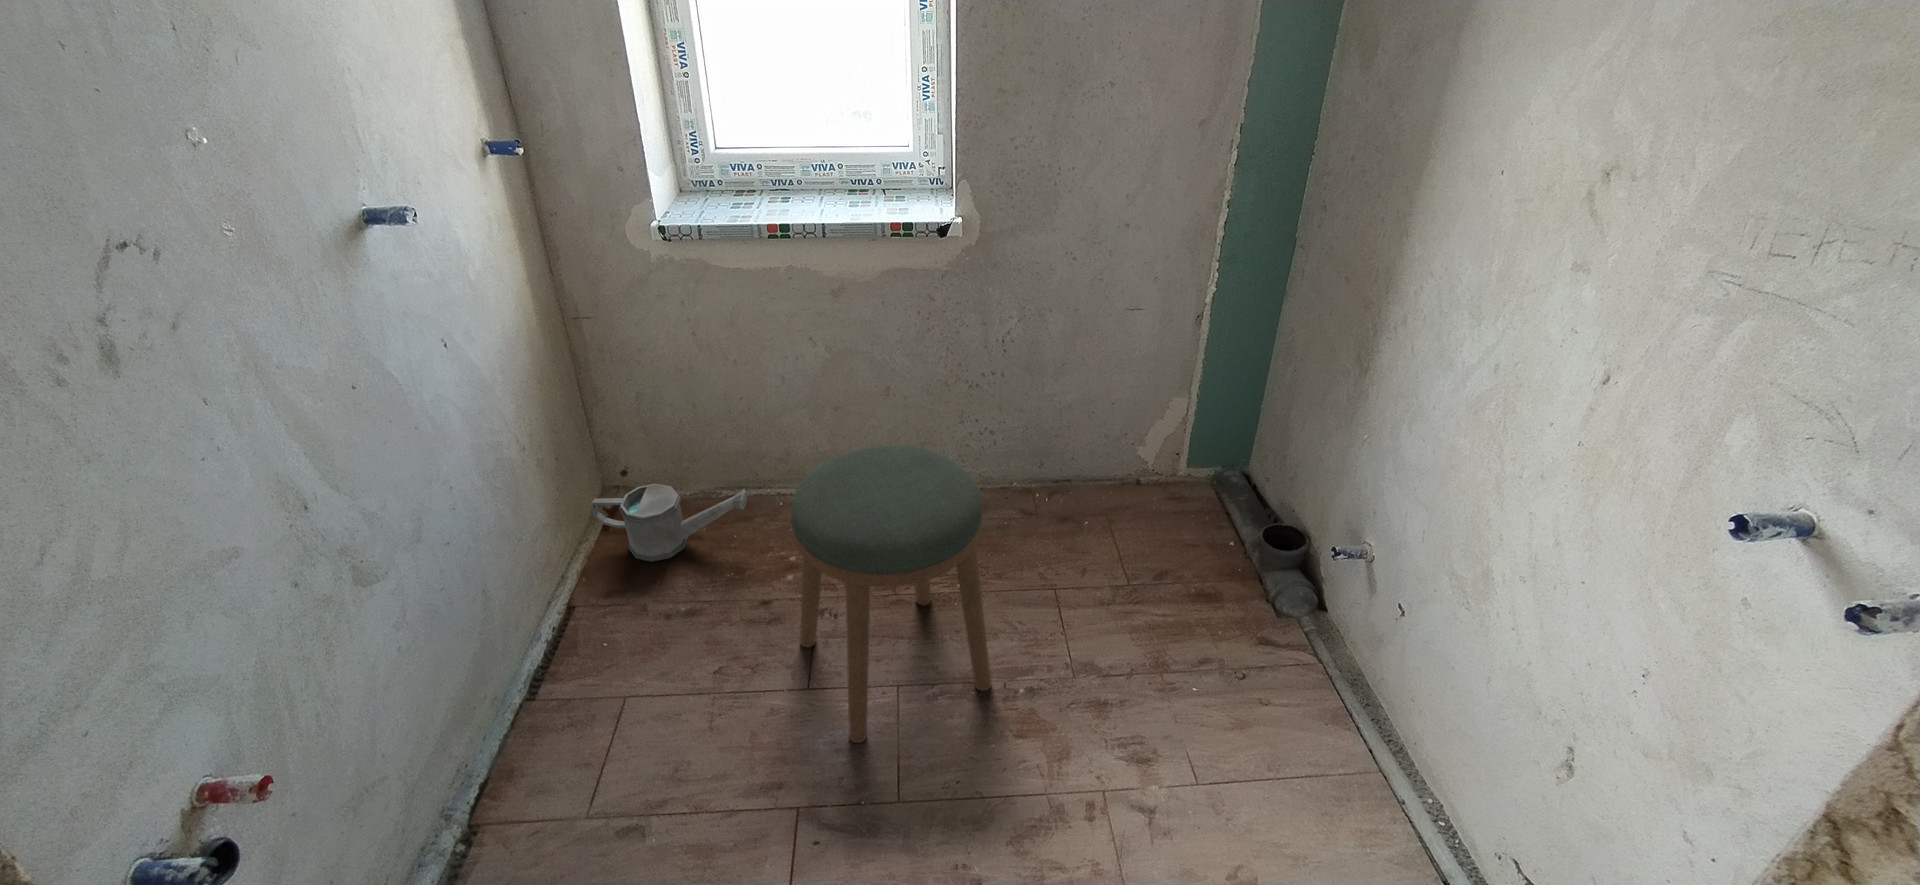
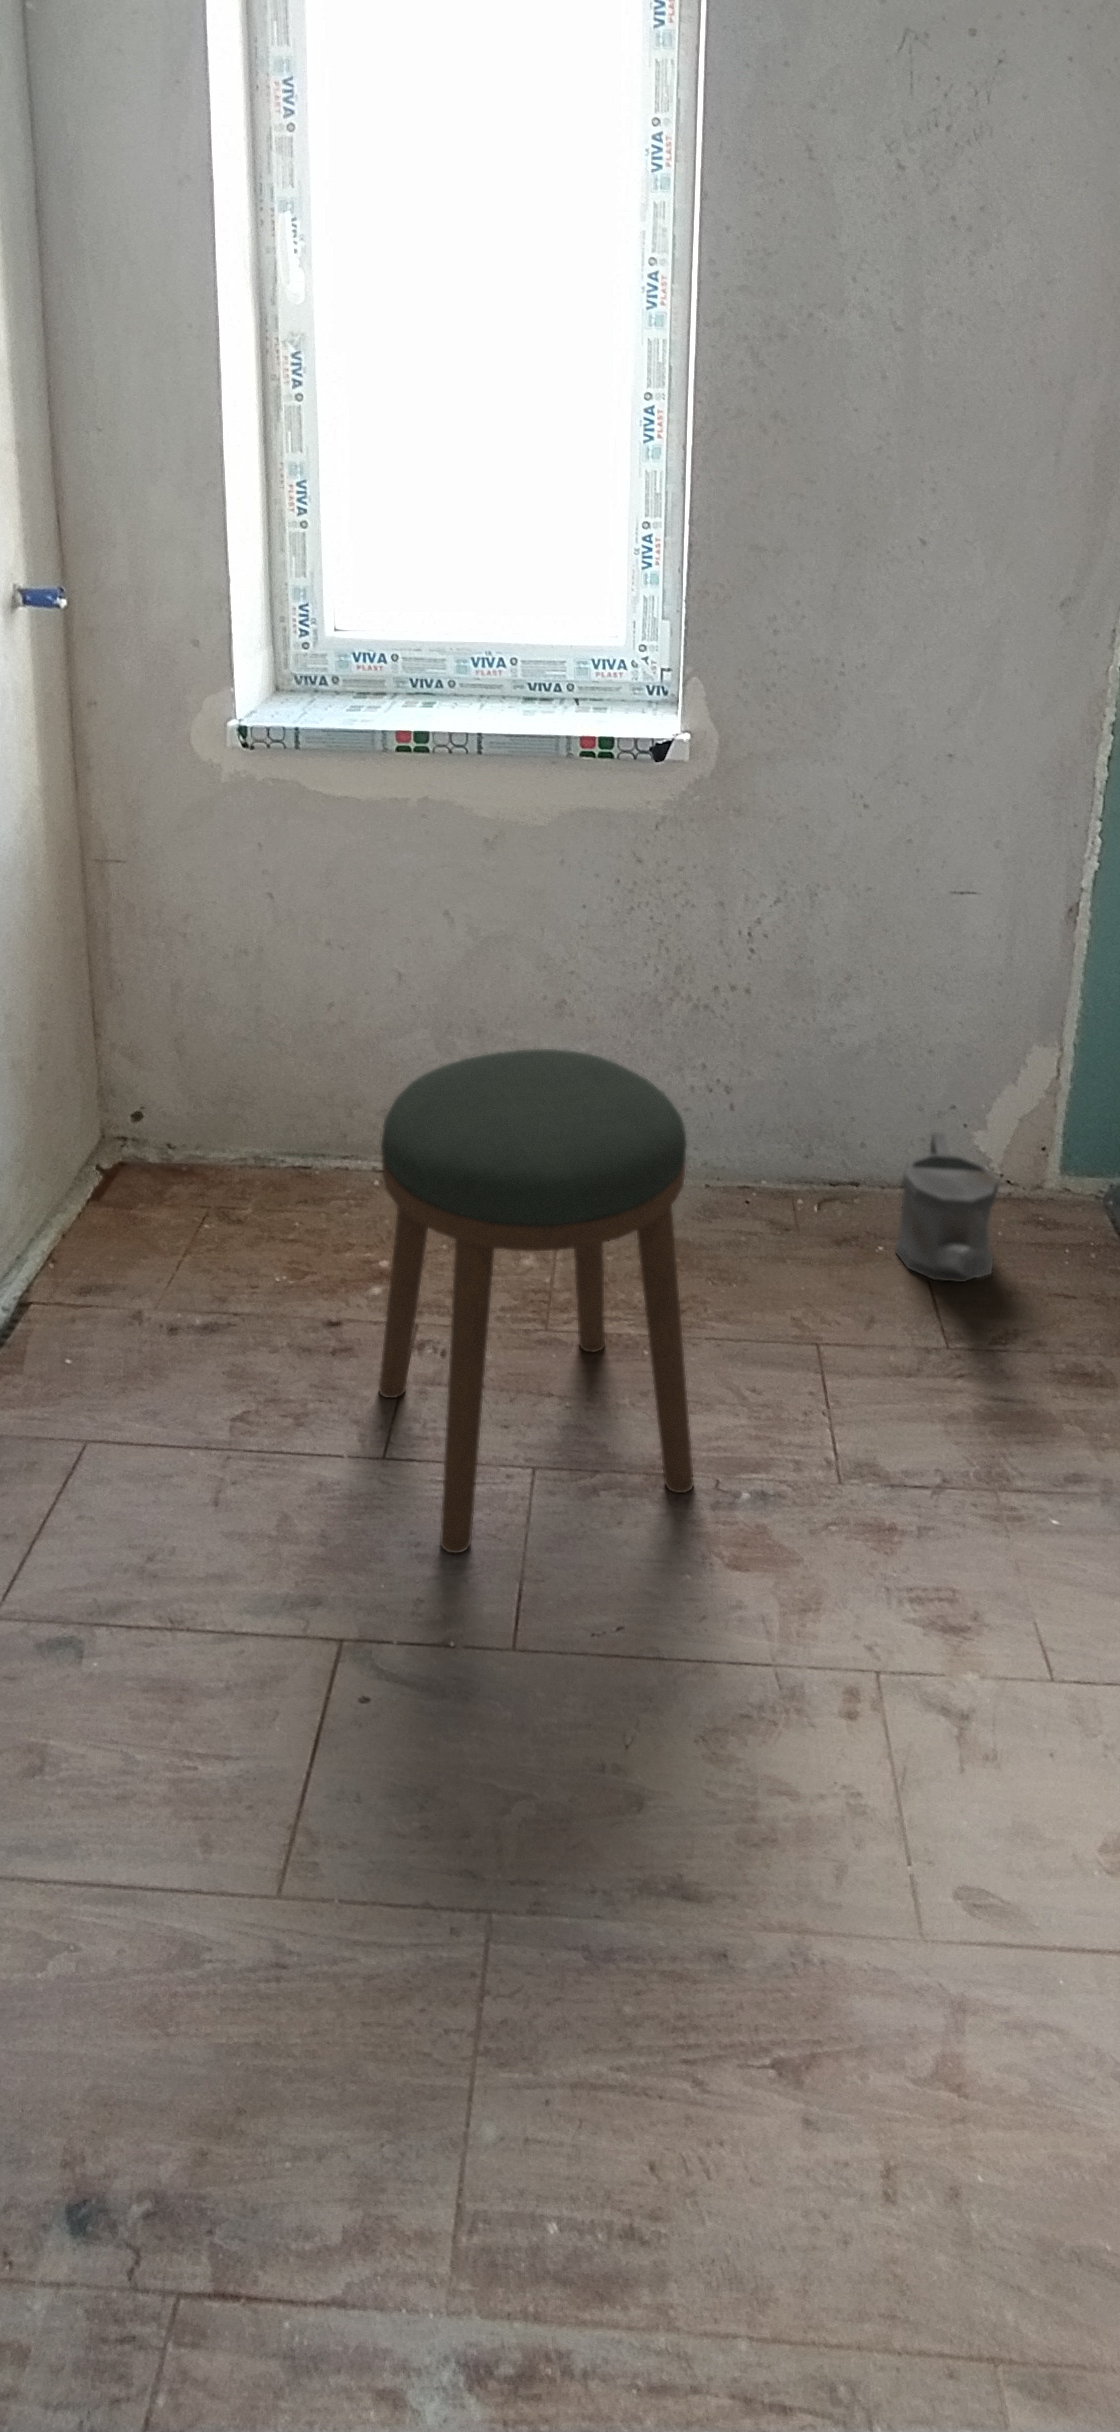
watering can: present [590,484,747,562] -> present [895,1133,998,1282]

